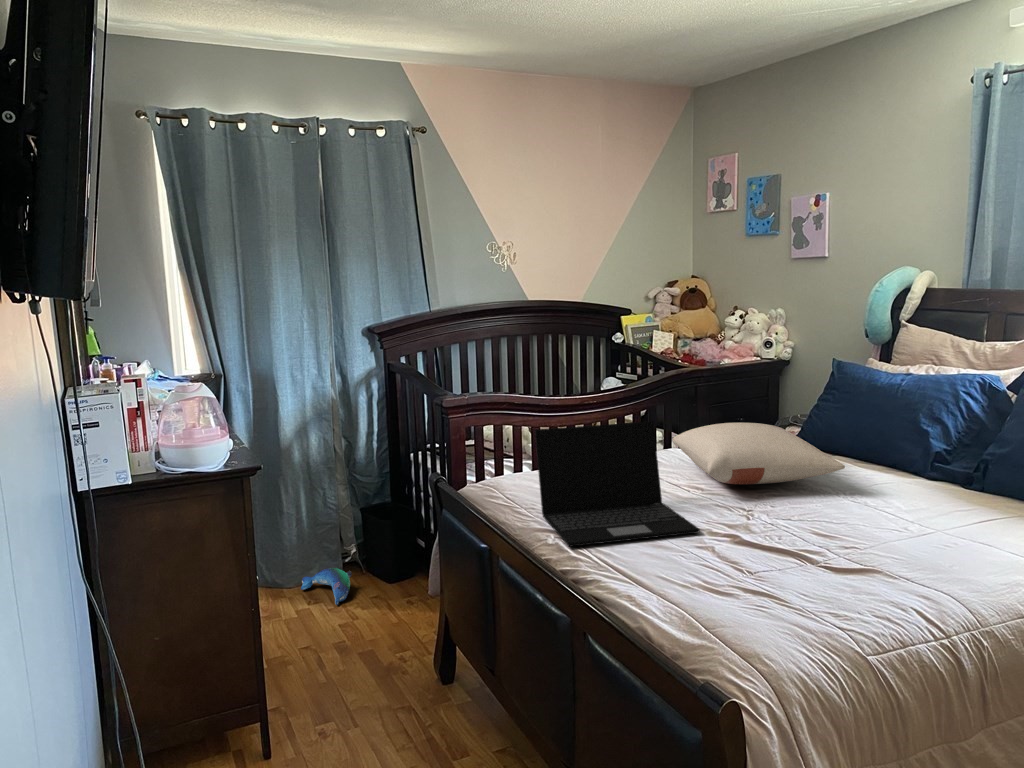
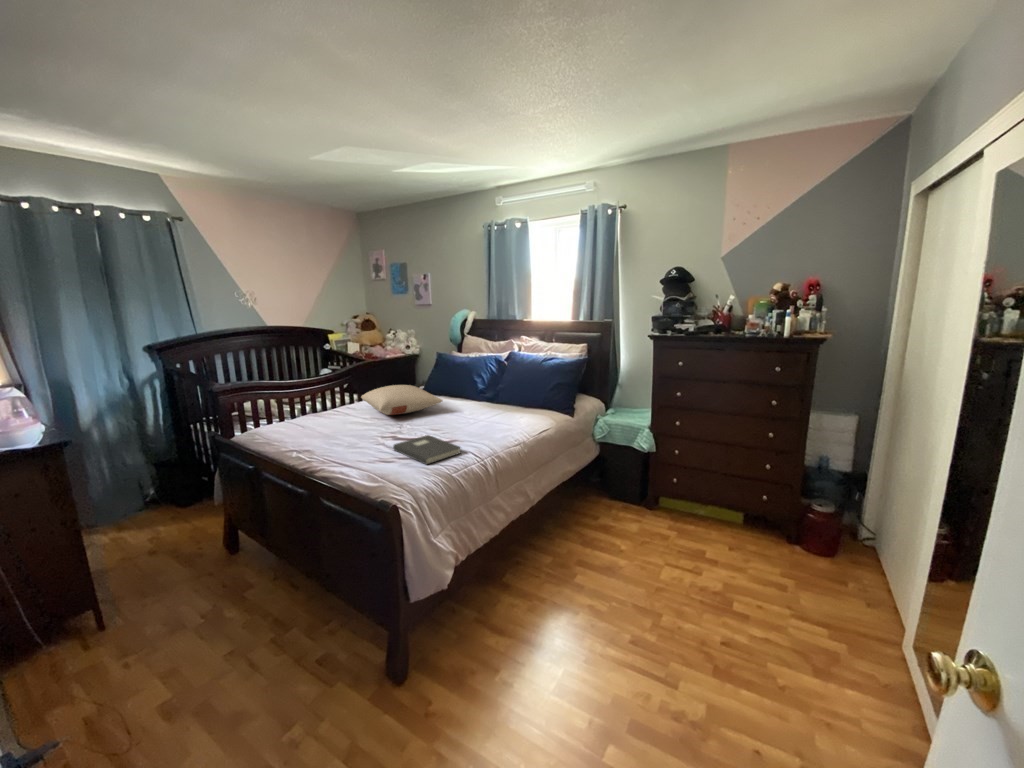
laptop: present [535,421,700,547] -> none [280,388,377,456]
book: none [733,543,895,617] -> present [393,435,460,464]
plush toy: present [301,568,352,605] -> none [108,506,152,530]

